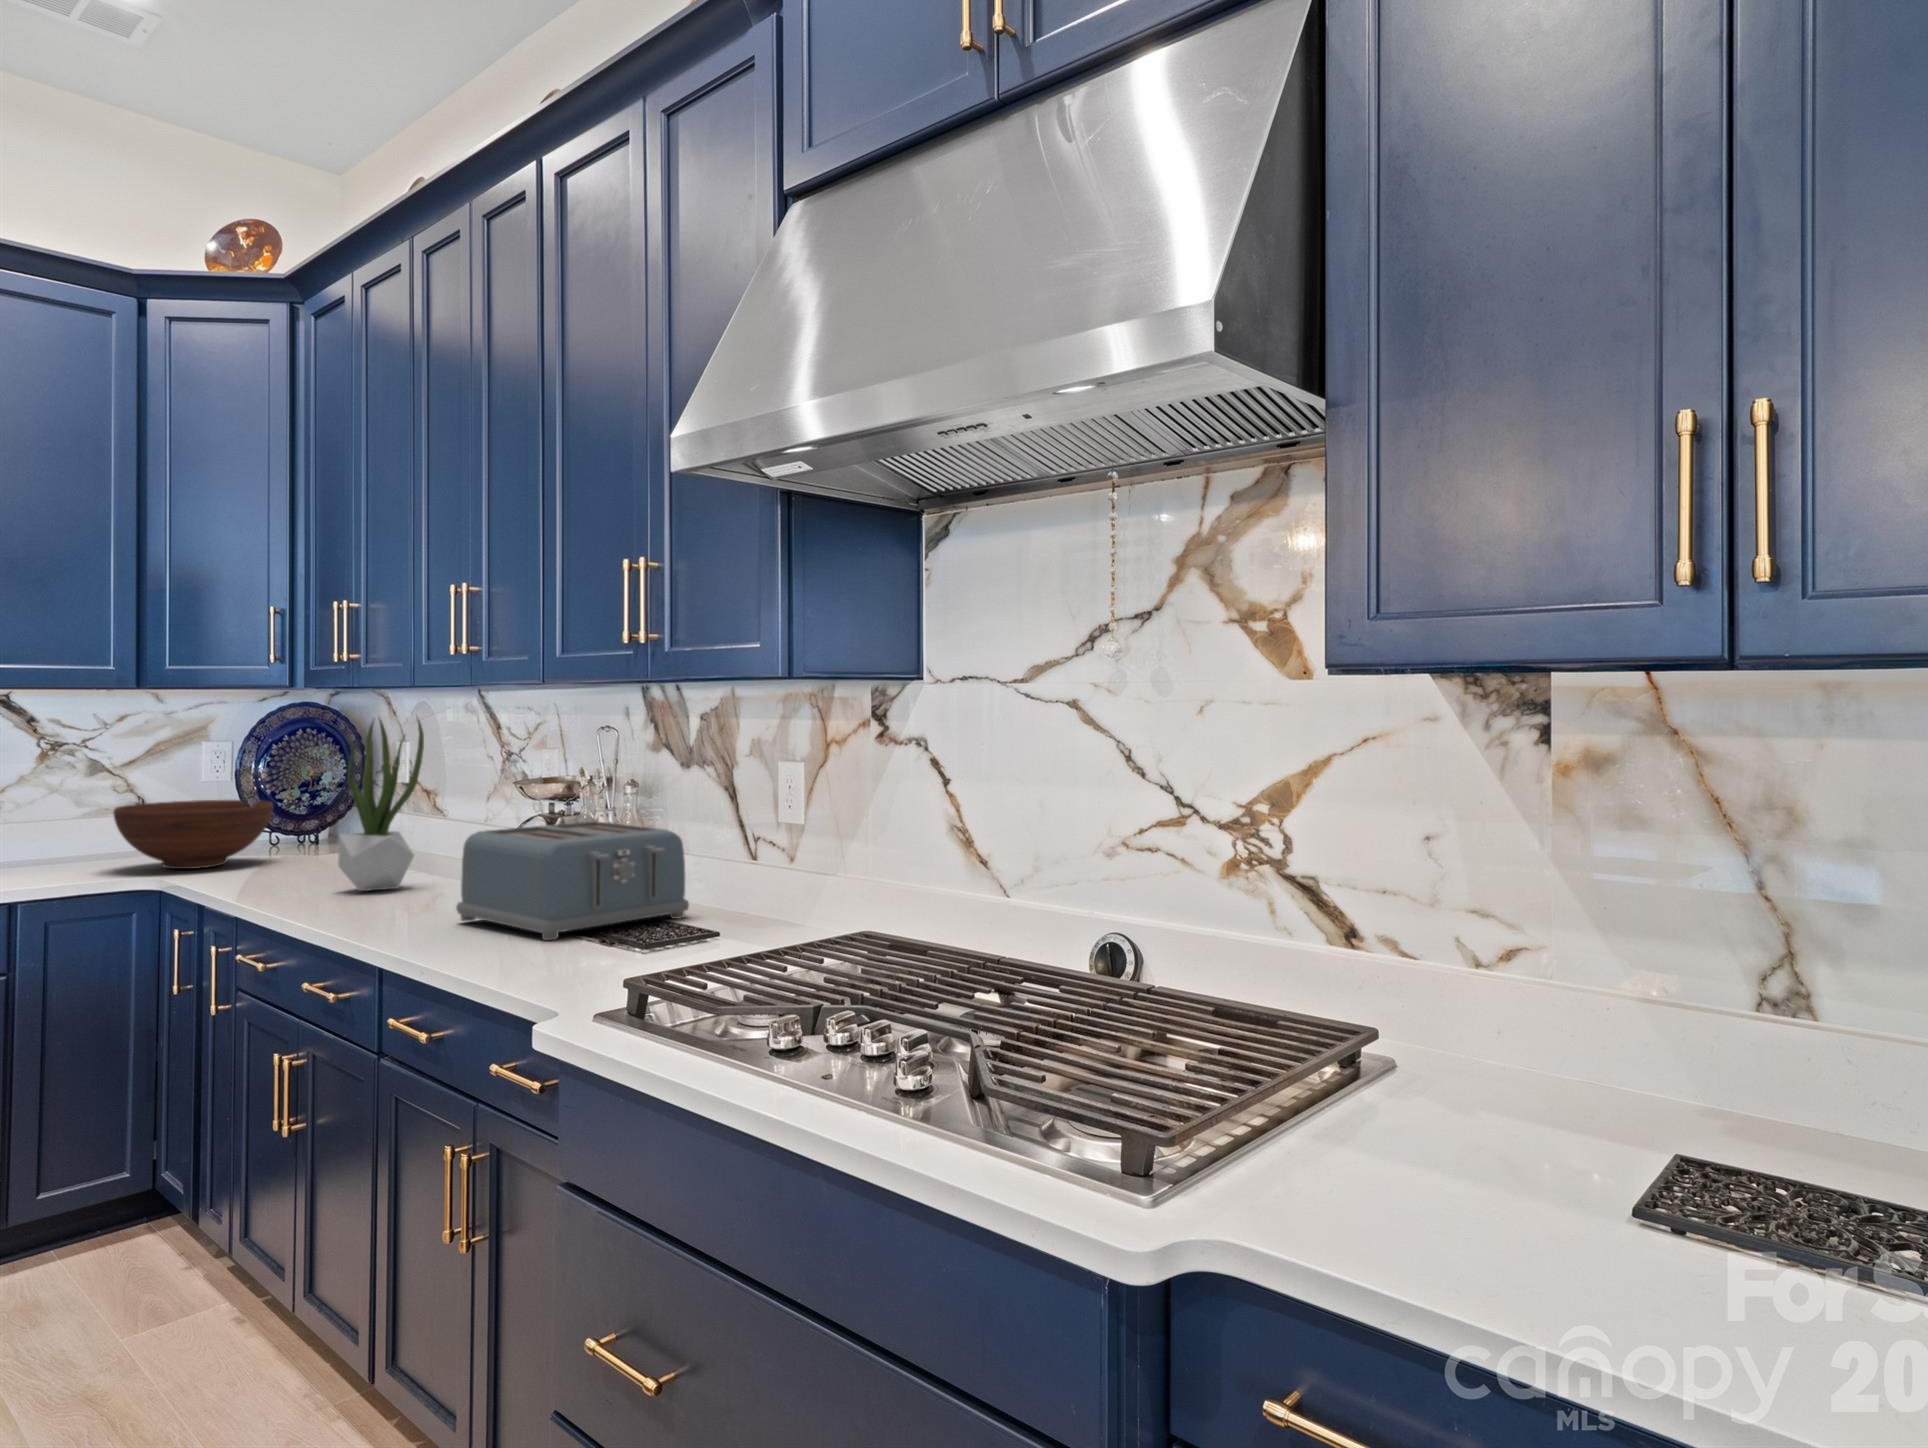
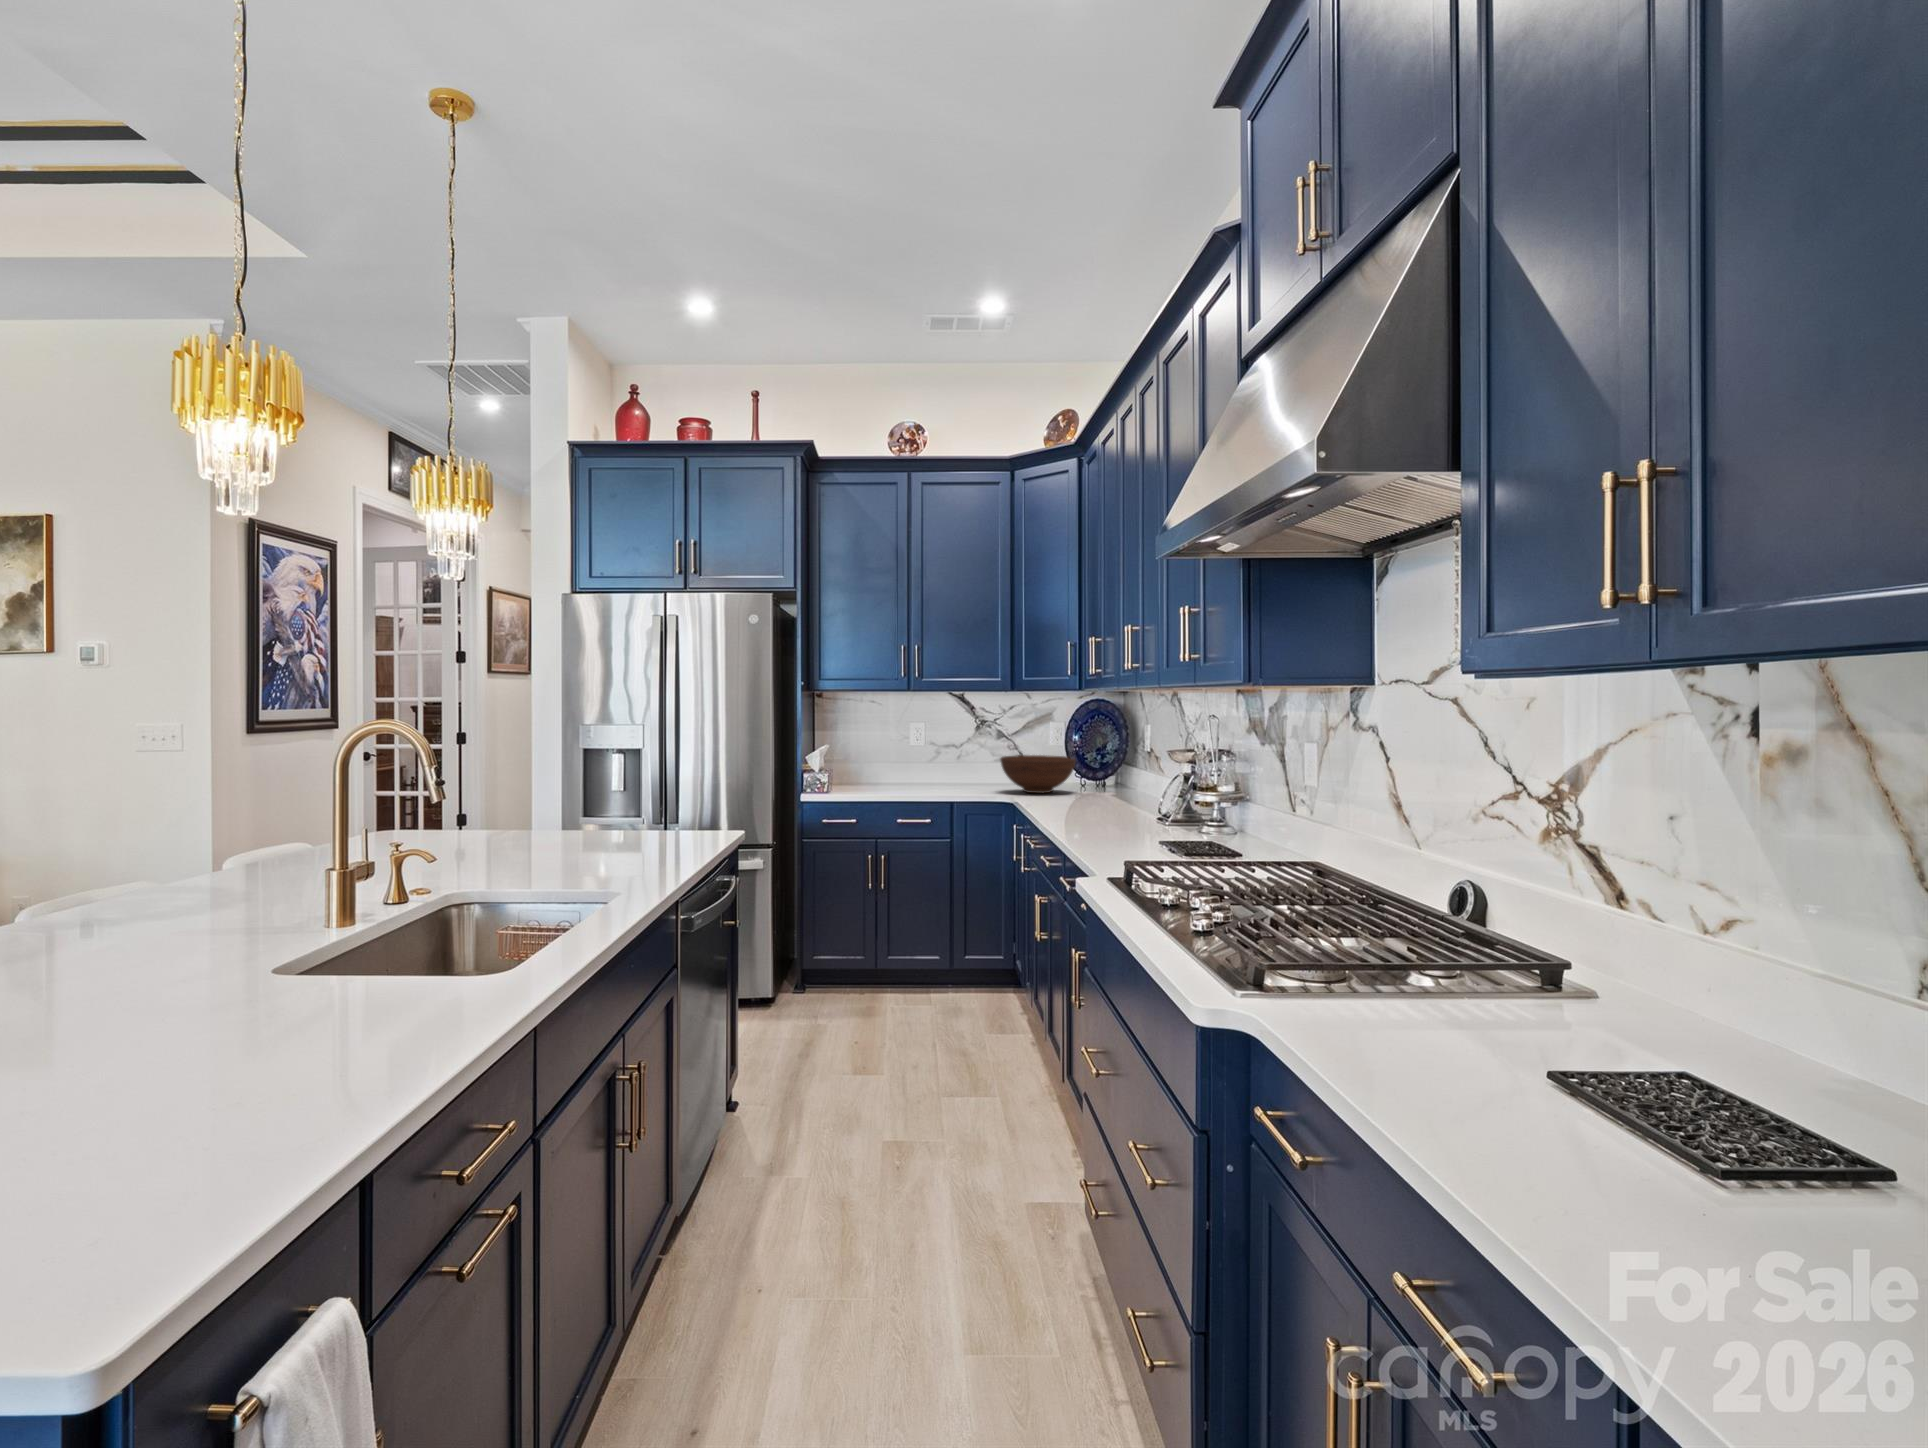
potted plant: present [338,719,424,891] -> none [1081,707,1126,812]
toaster: present [456,821,689,940] -> none [1110,776,1240,844]

